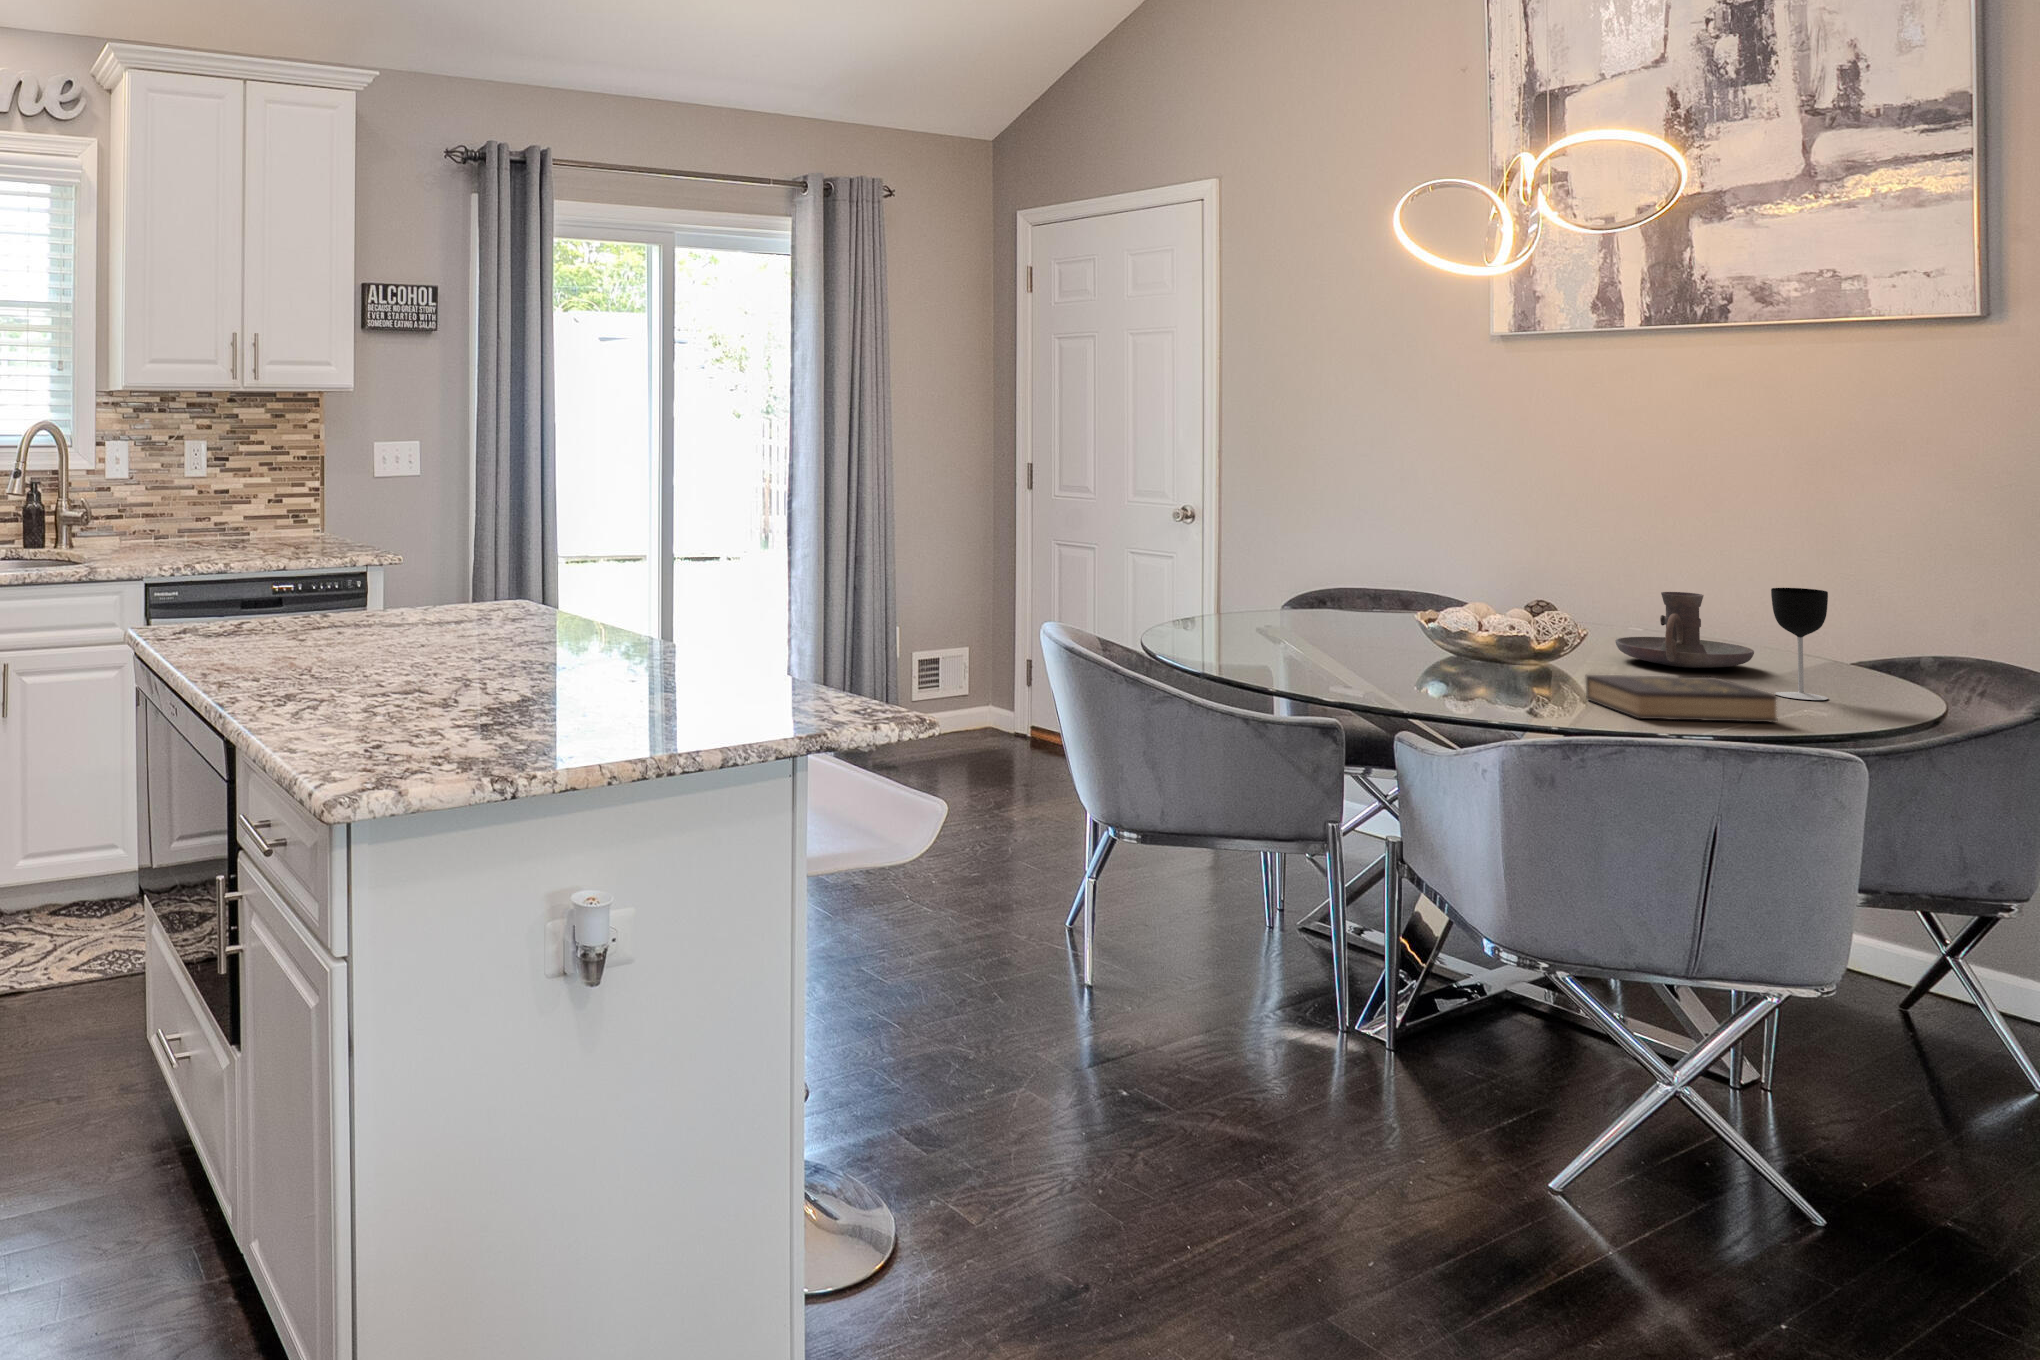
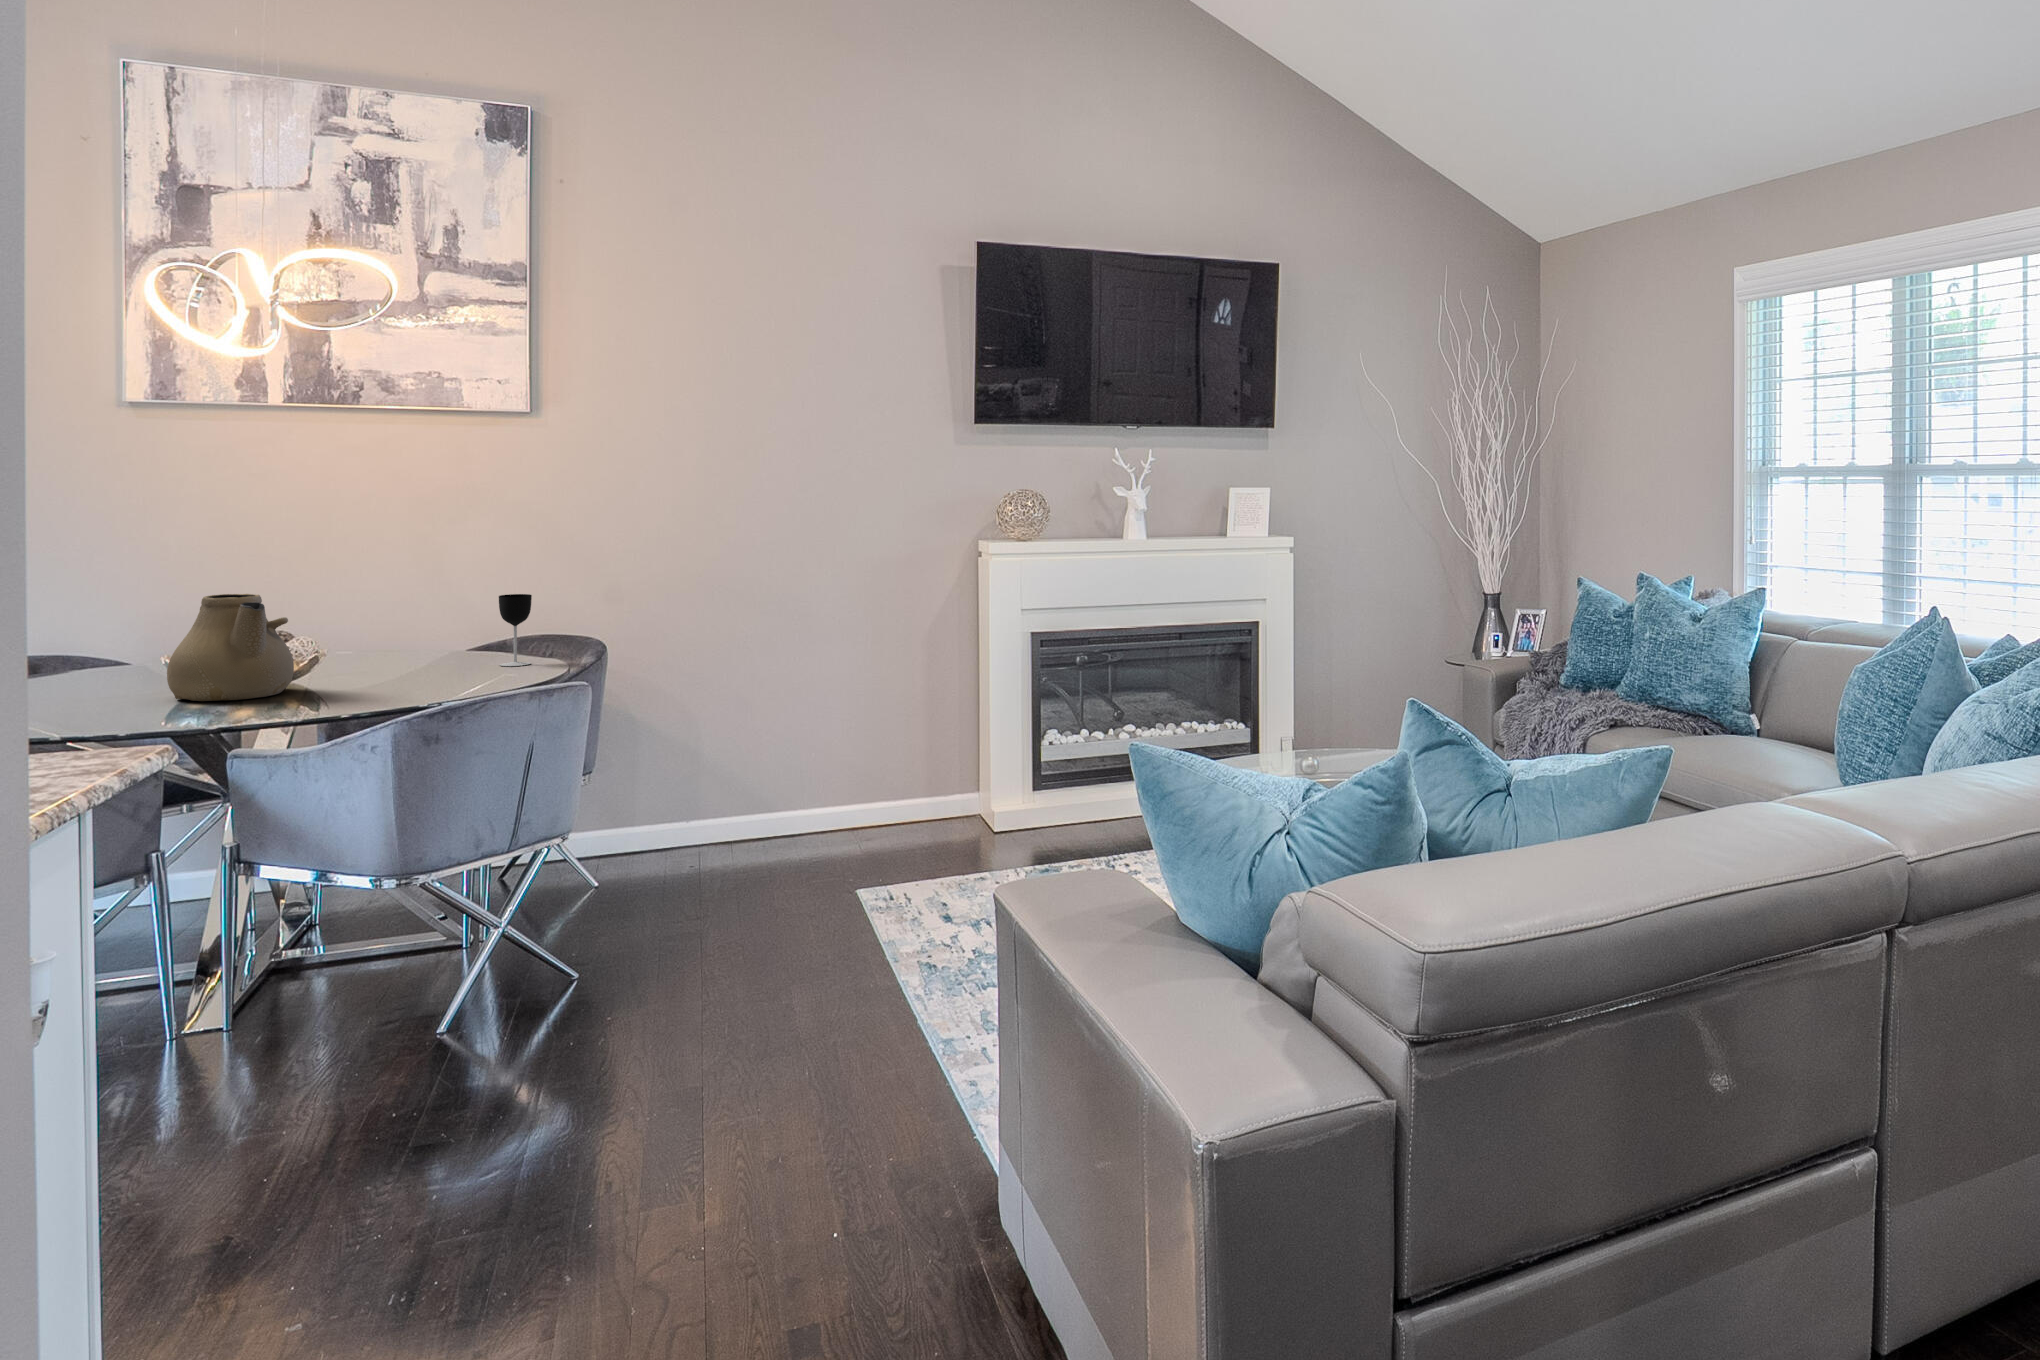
teapot: none [1323,547,1455,673] -> present [167,594,294,701]
candle holder: present [1615,592,1754,668] -> none [361,608,458,662]
hardback book: present [1586,675,1777,722] -> none [422,658,543,690]

